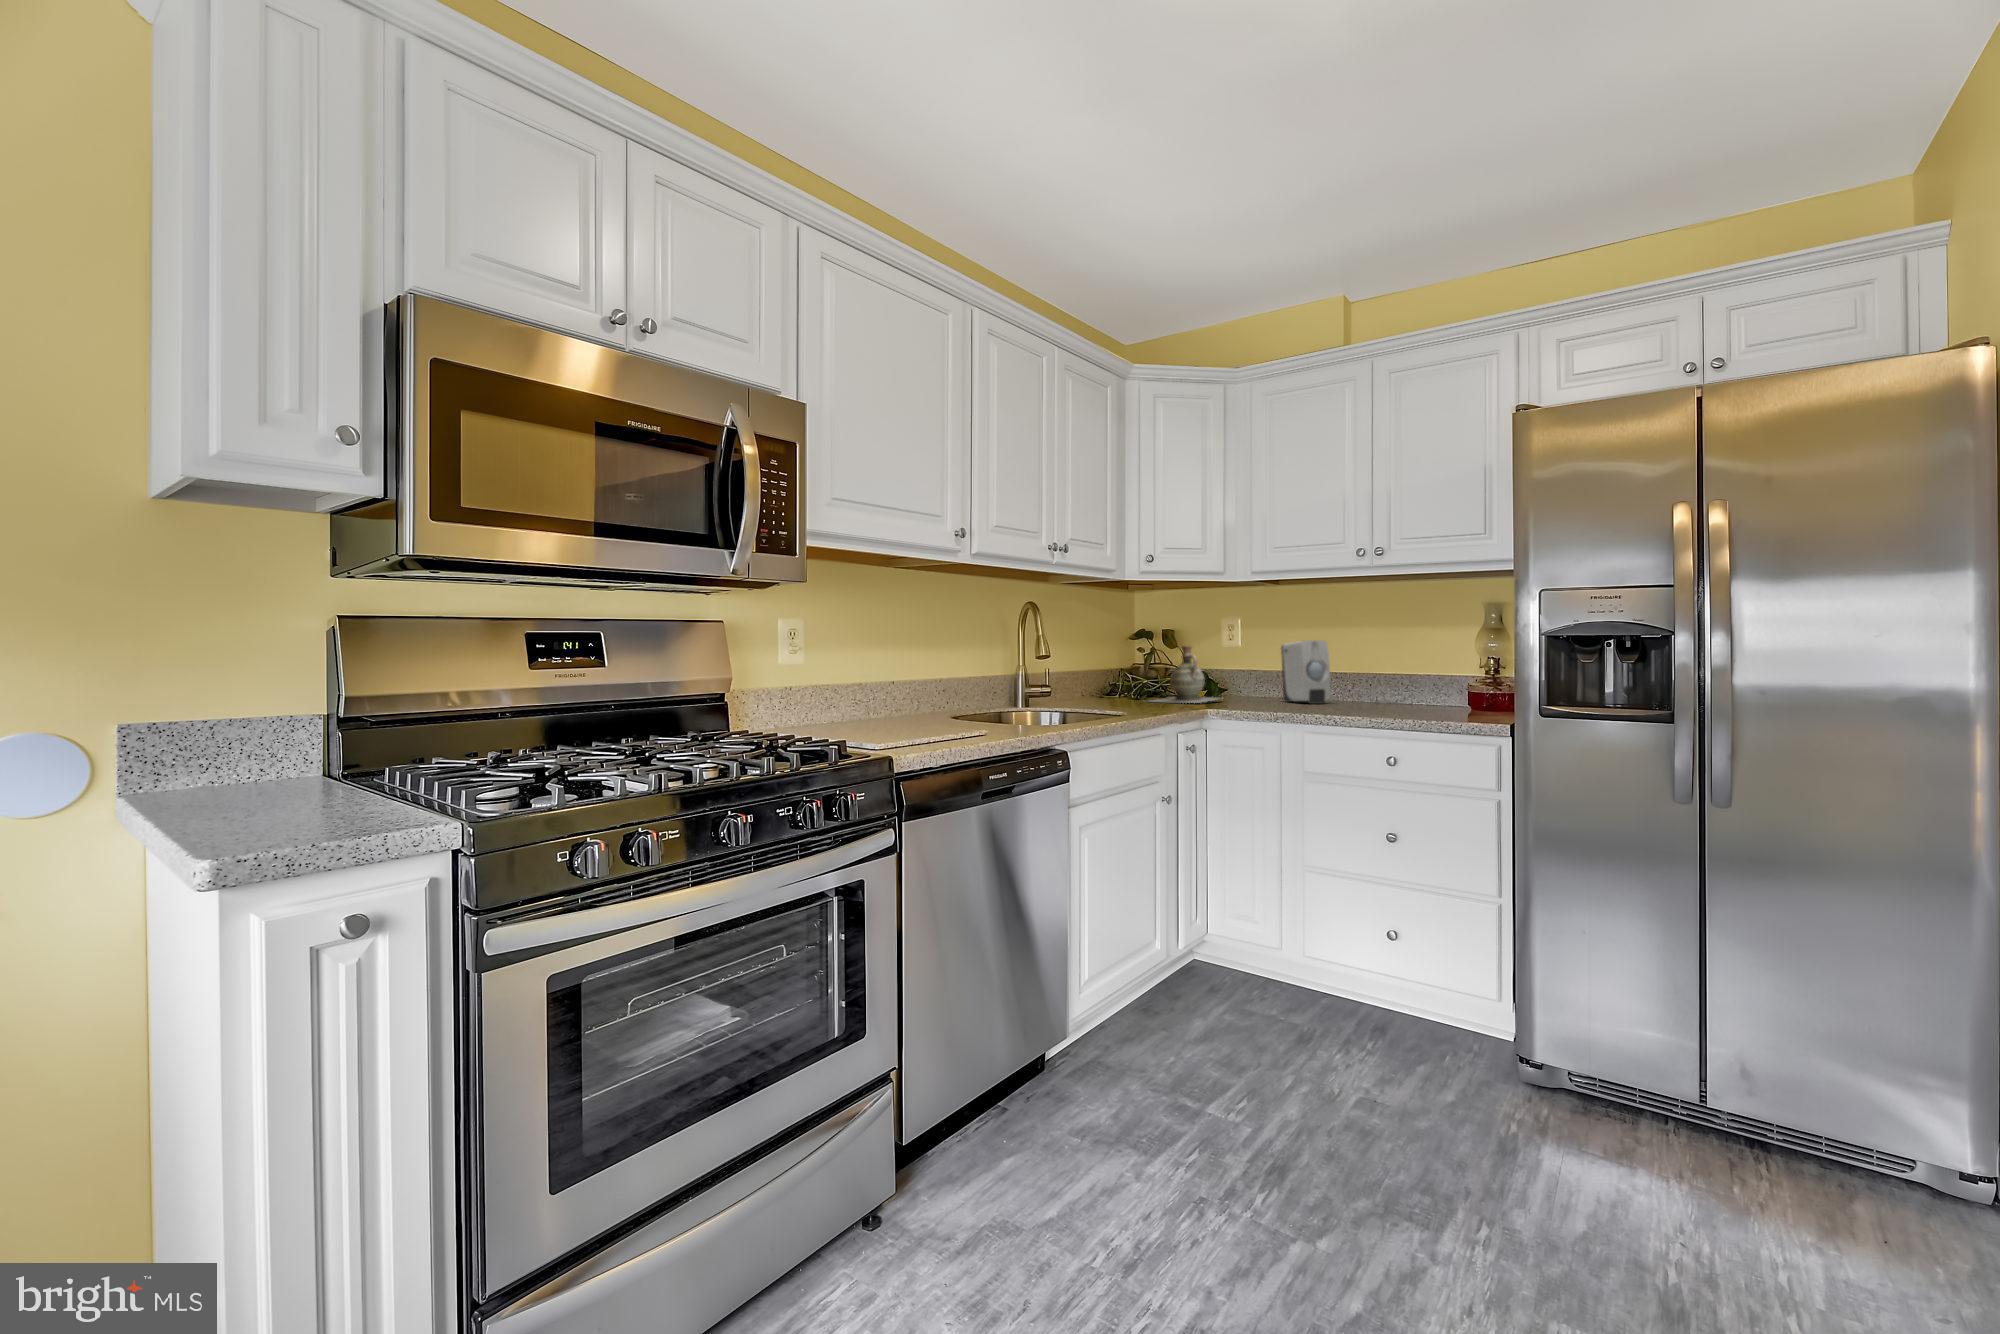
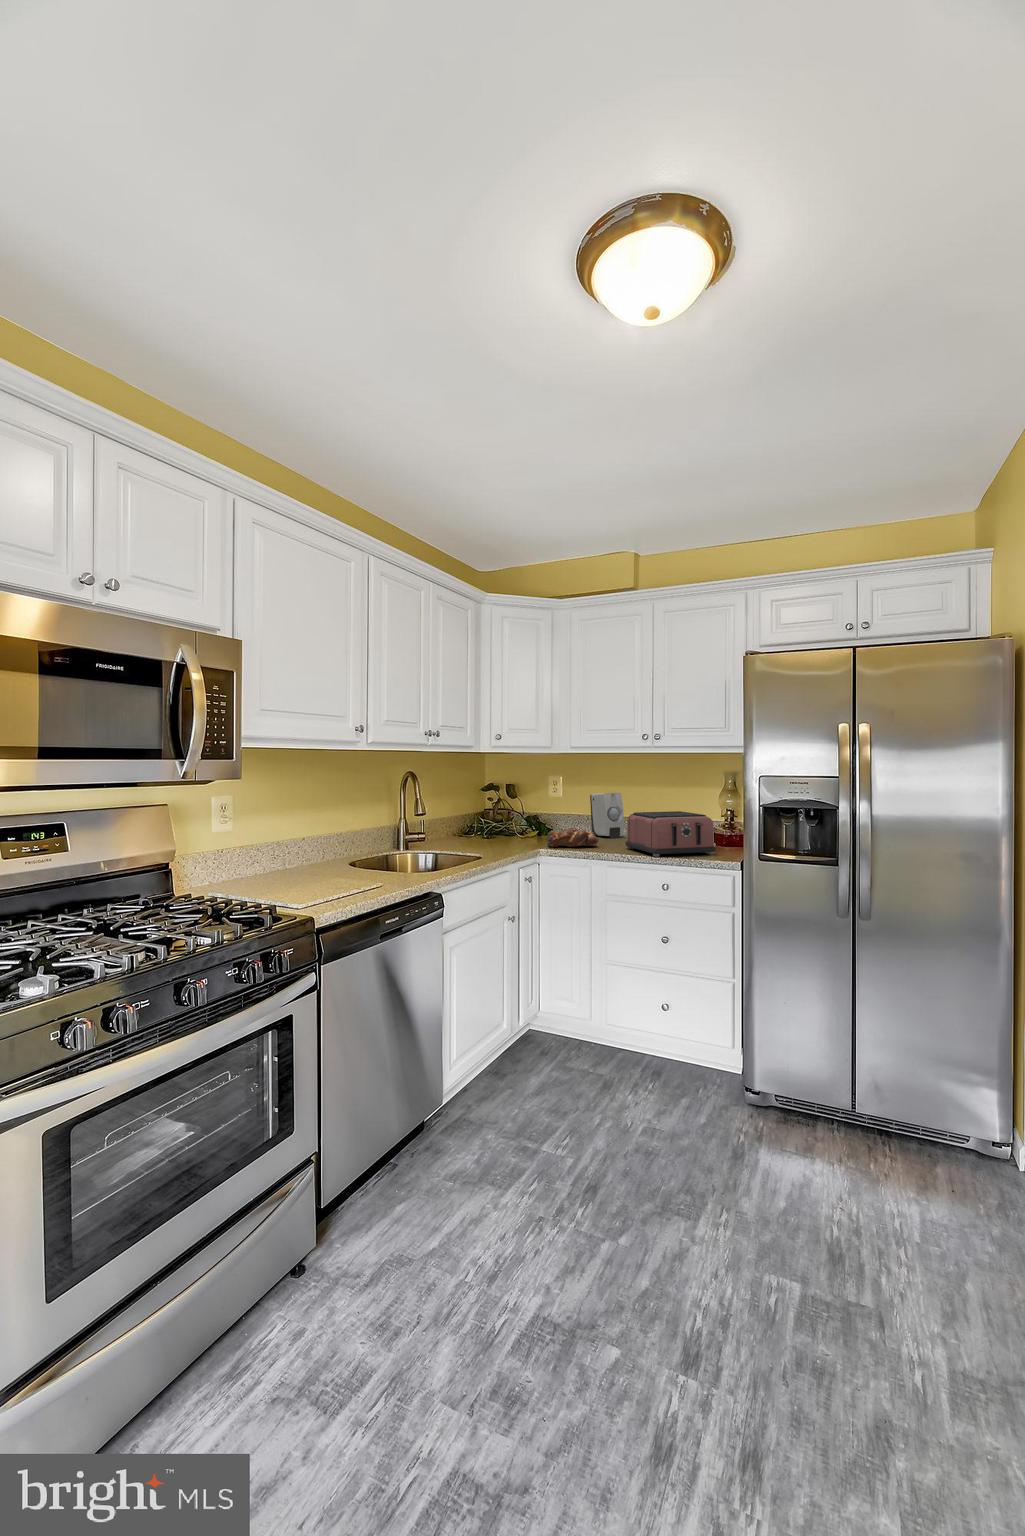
ceramic jug: present [1151,645,1217,703] -> none [493,796,552,839]
toaster: none [1333,660,1472,719] -> present [625,811,716,857]
bread loaf: none [1218,684,1293,709] -> present [547,828,599,847]

